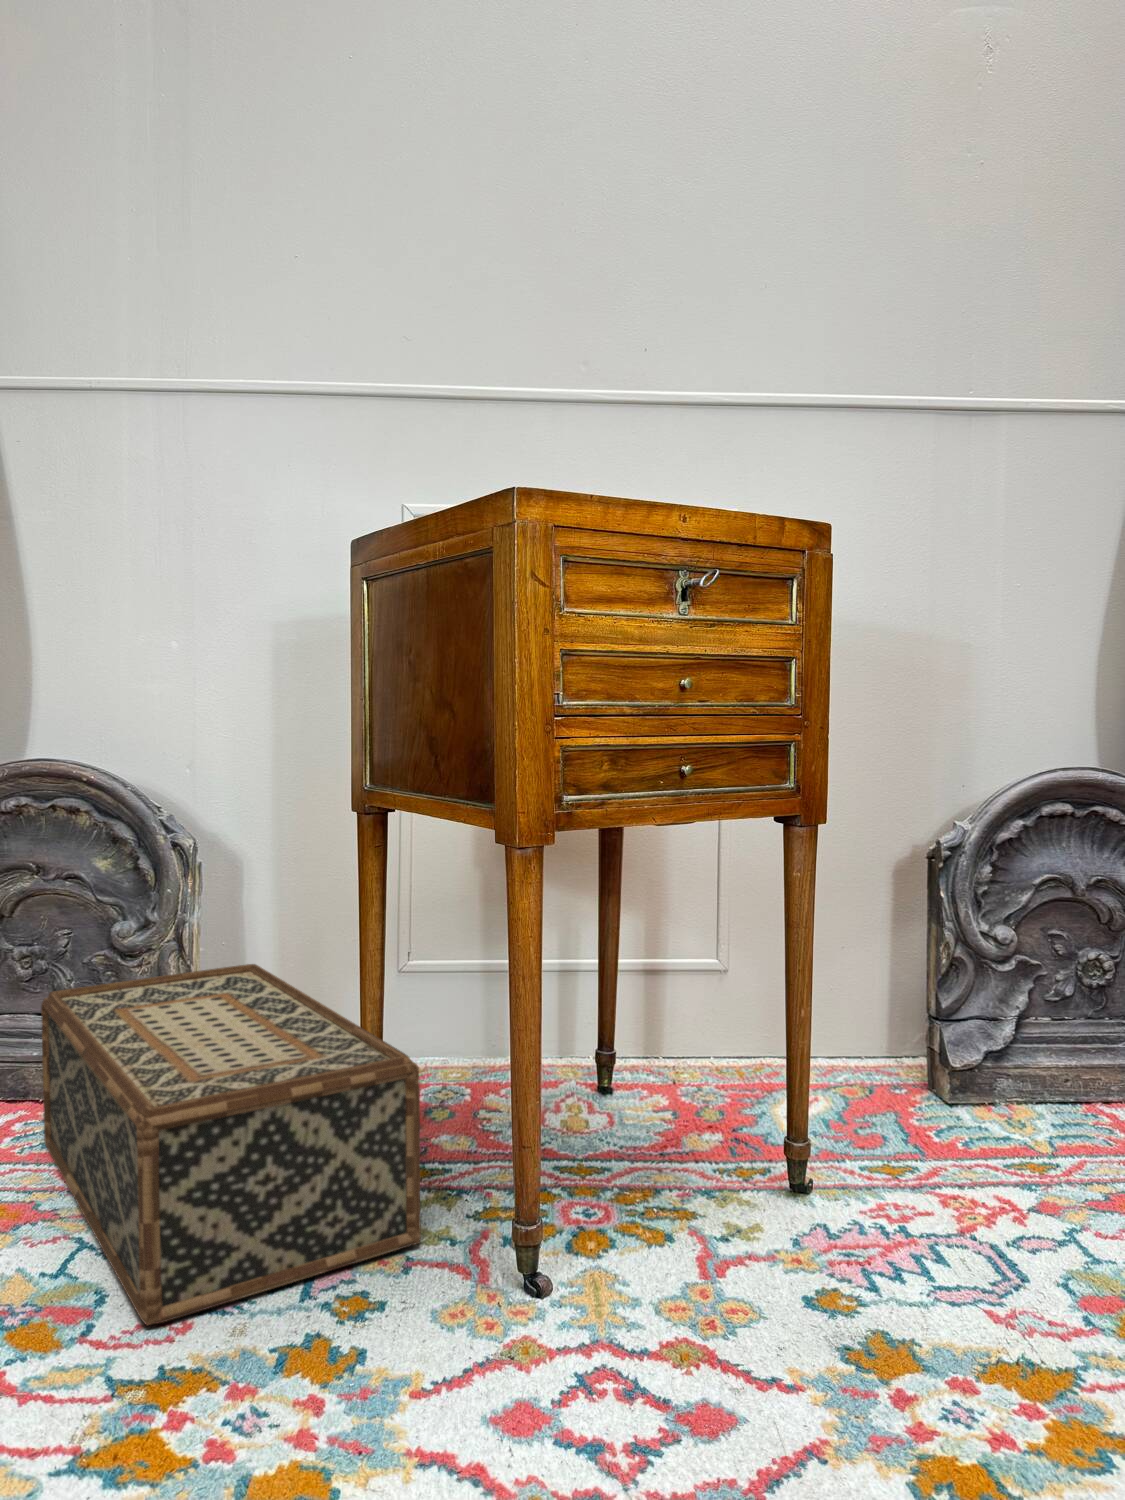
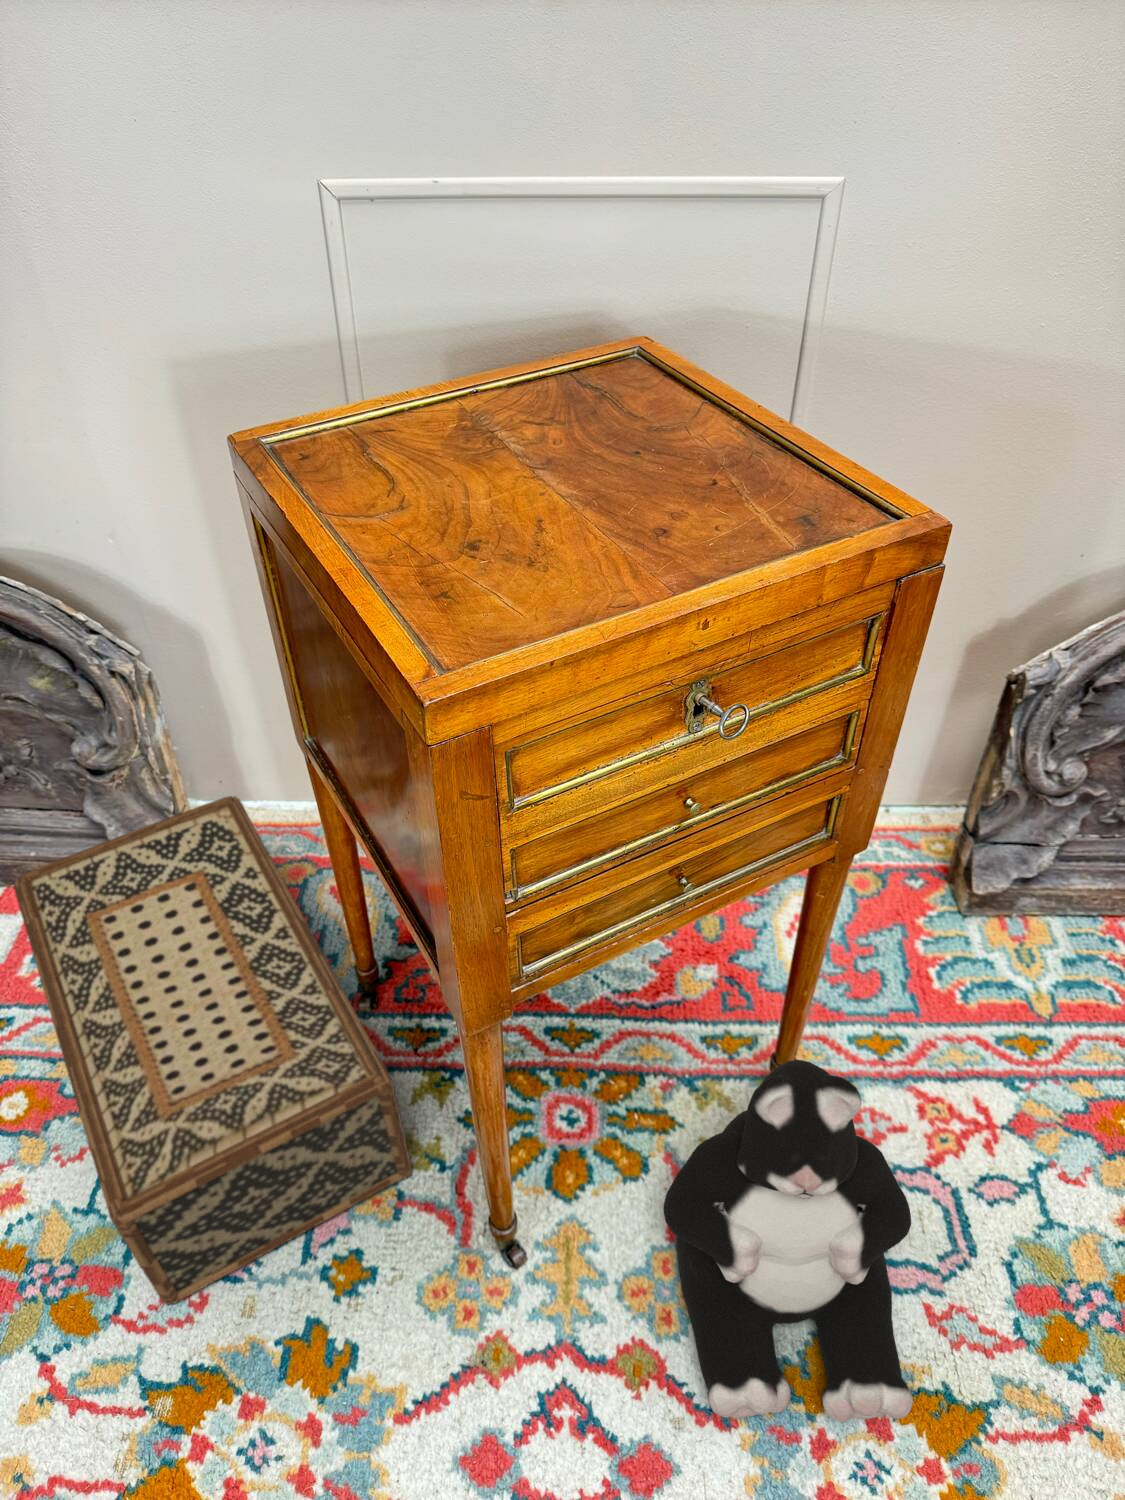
plush toy: none [695,981,986,1364] -> present [664,1060,913,1422]

